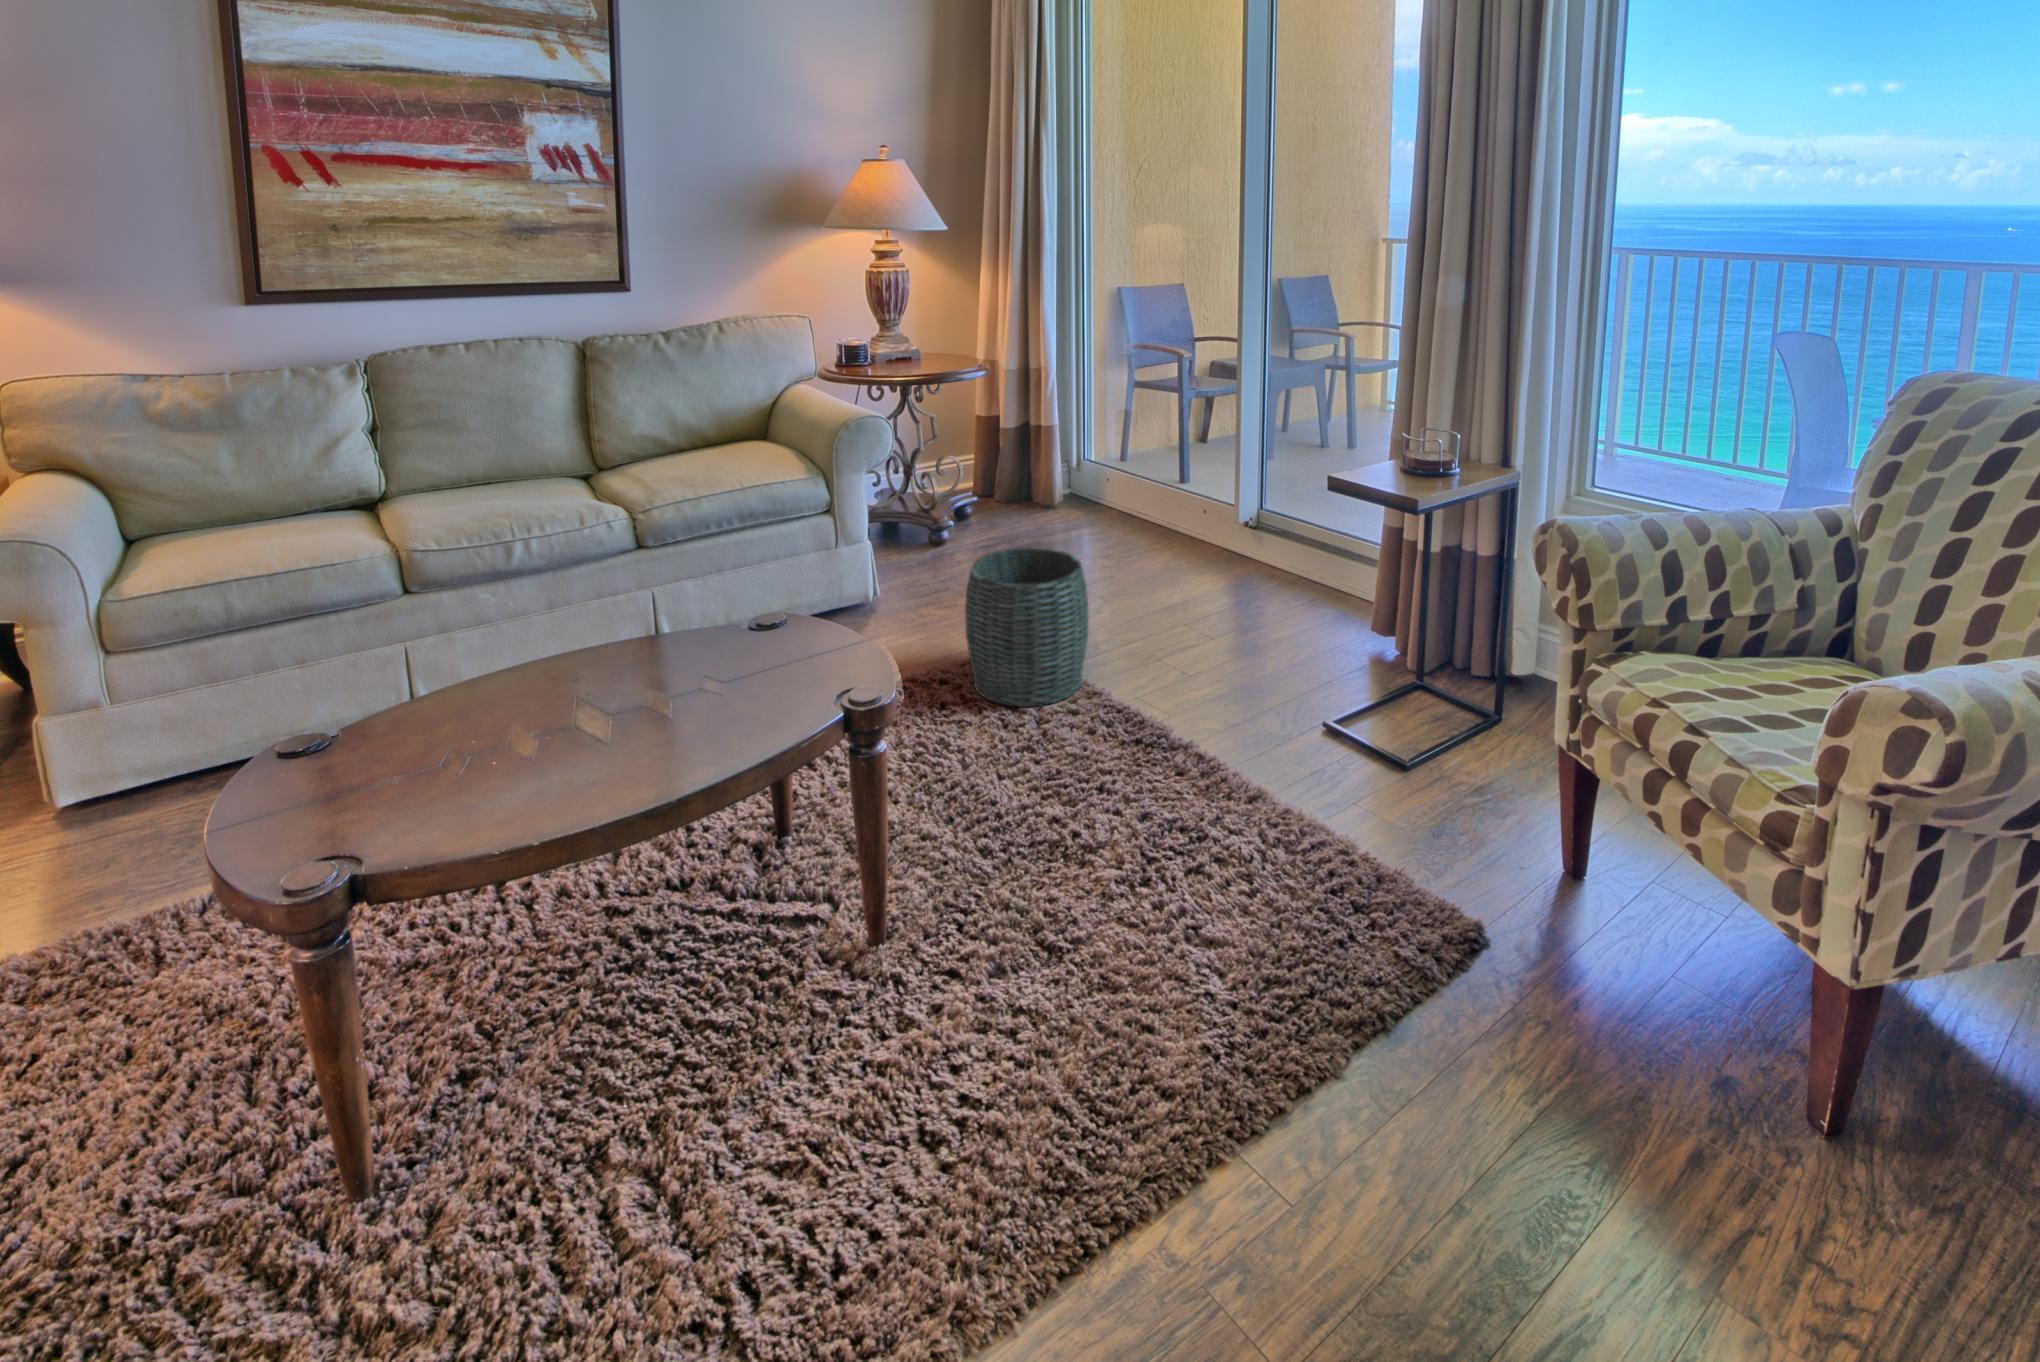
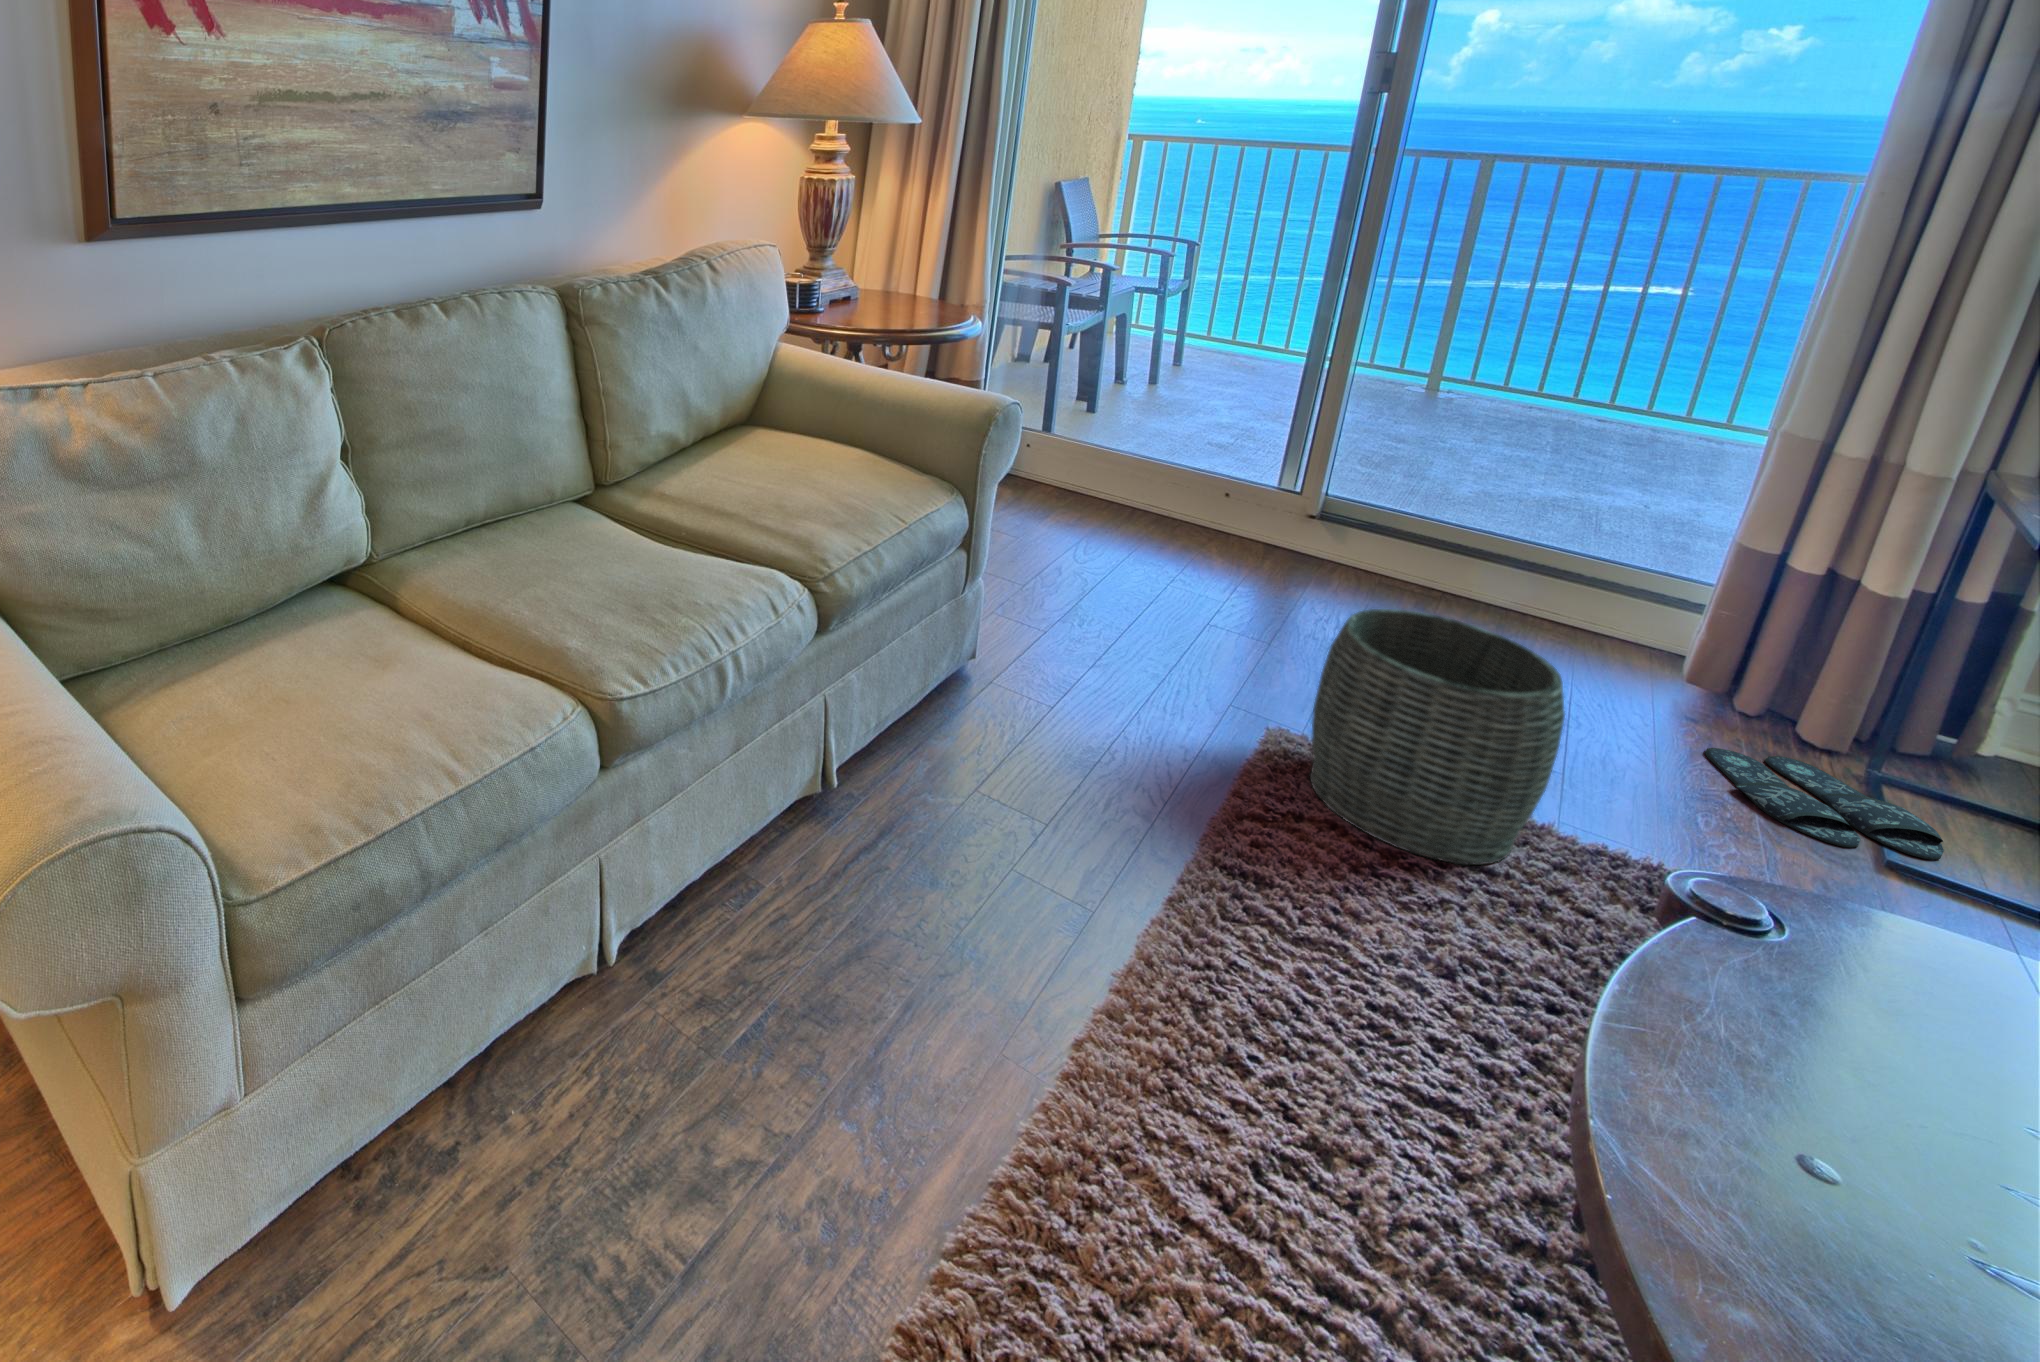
slippers: none [1276,664,1376,720] -> present [1705,748,1944,859]

